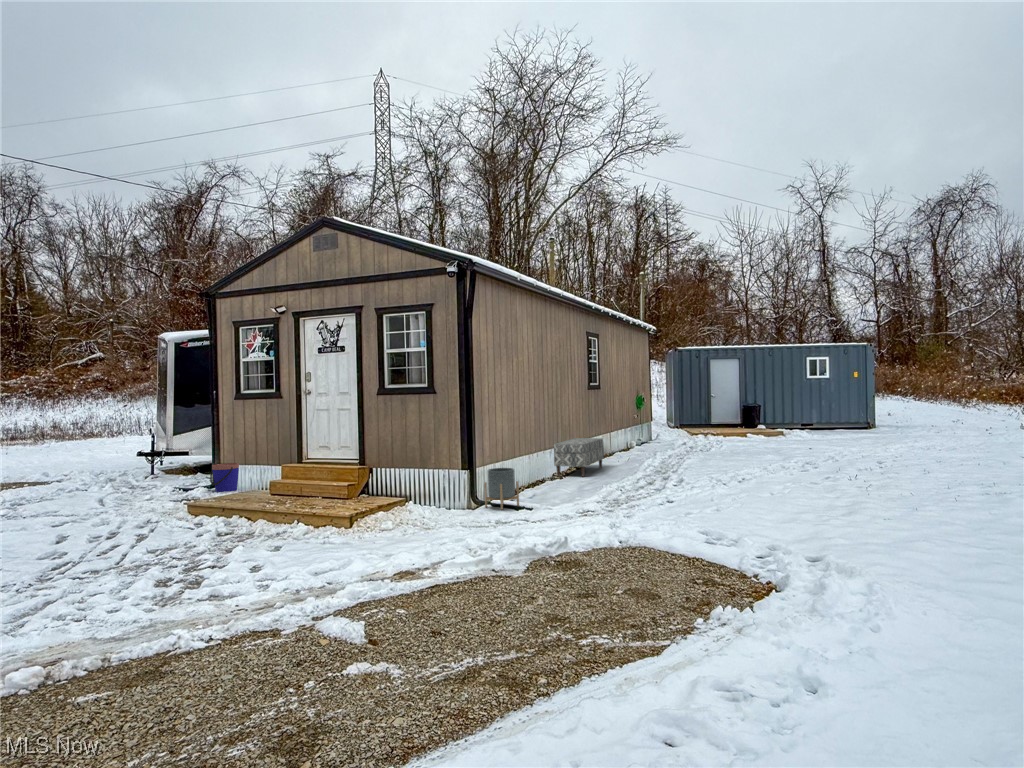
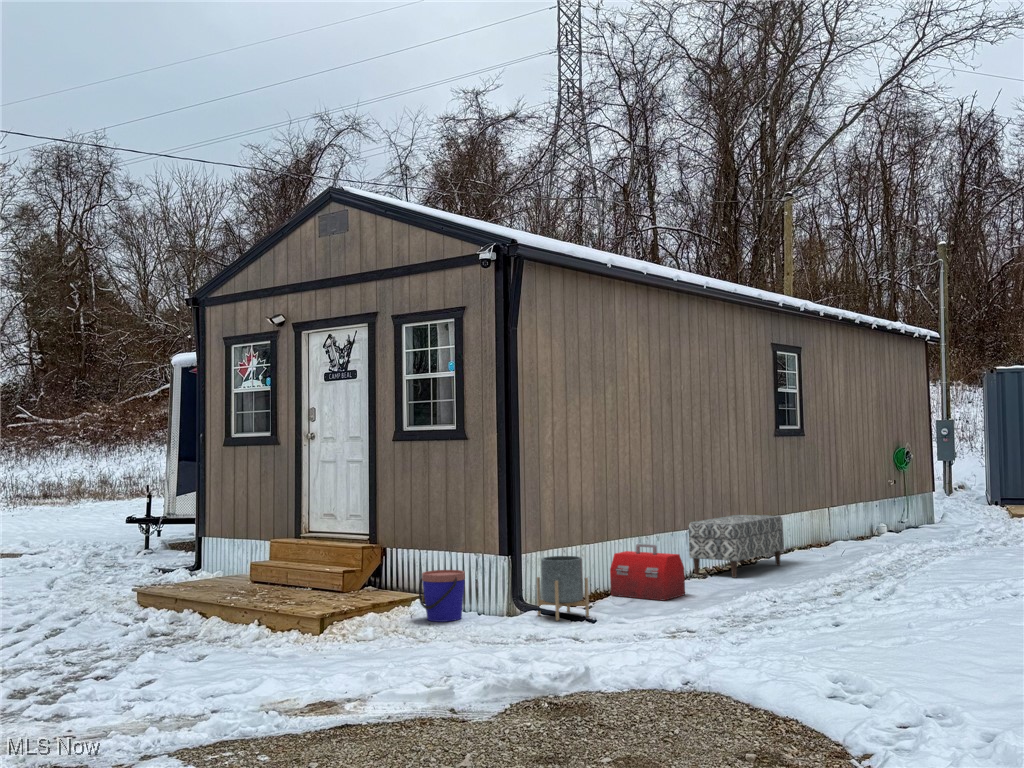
toolbox: none [519,458,565,493] -> present [610,544,685,601]
bucket: present [210,463,239,492] -> present [419,570,465,622]

